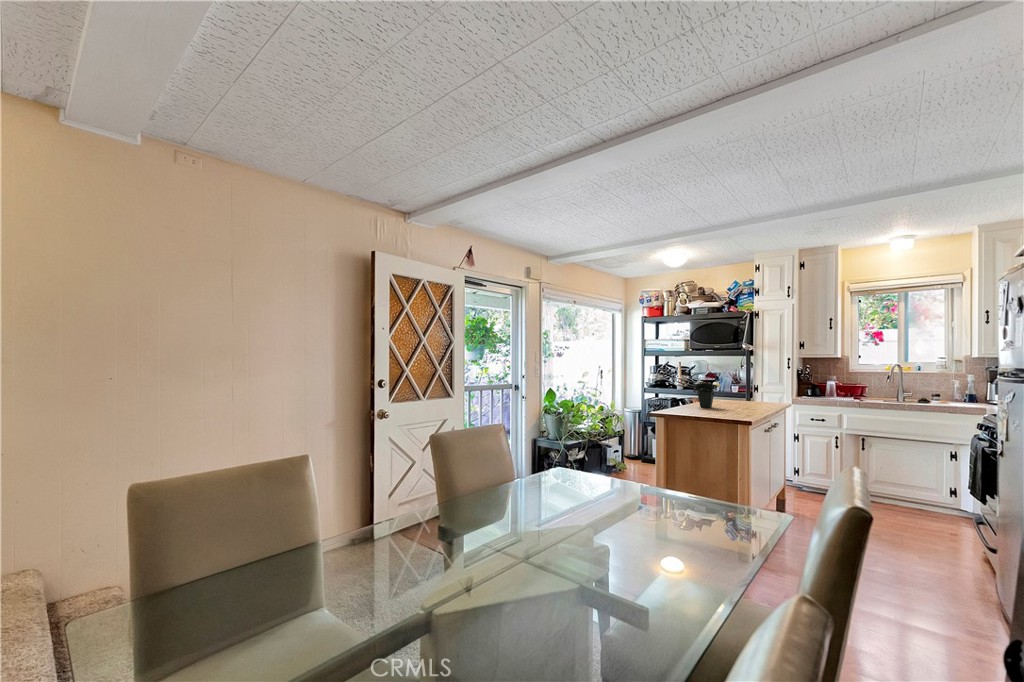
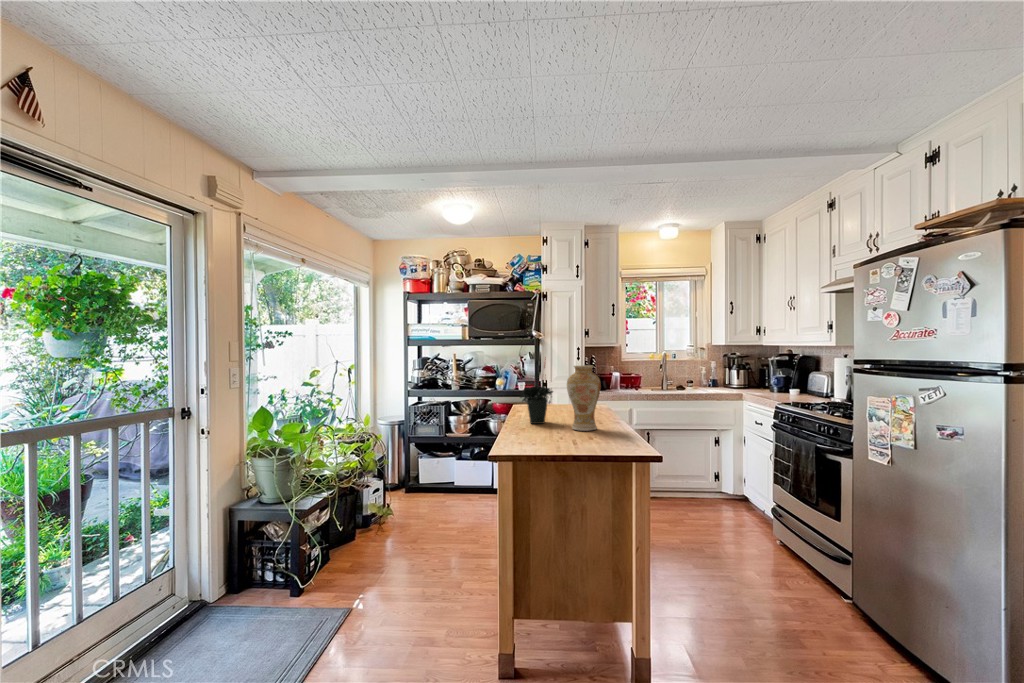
vase: none [718,369,742,412] -> present [567,365,601,431]

